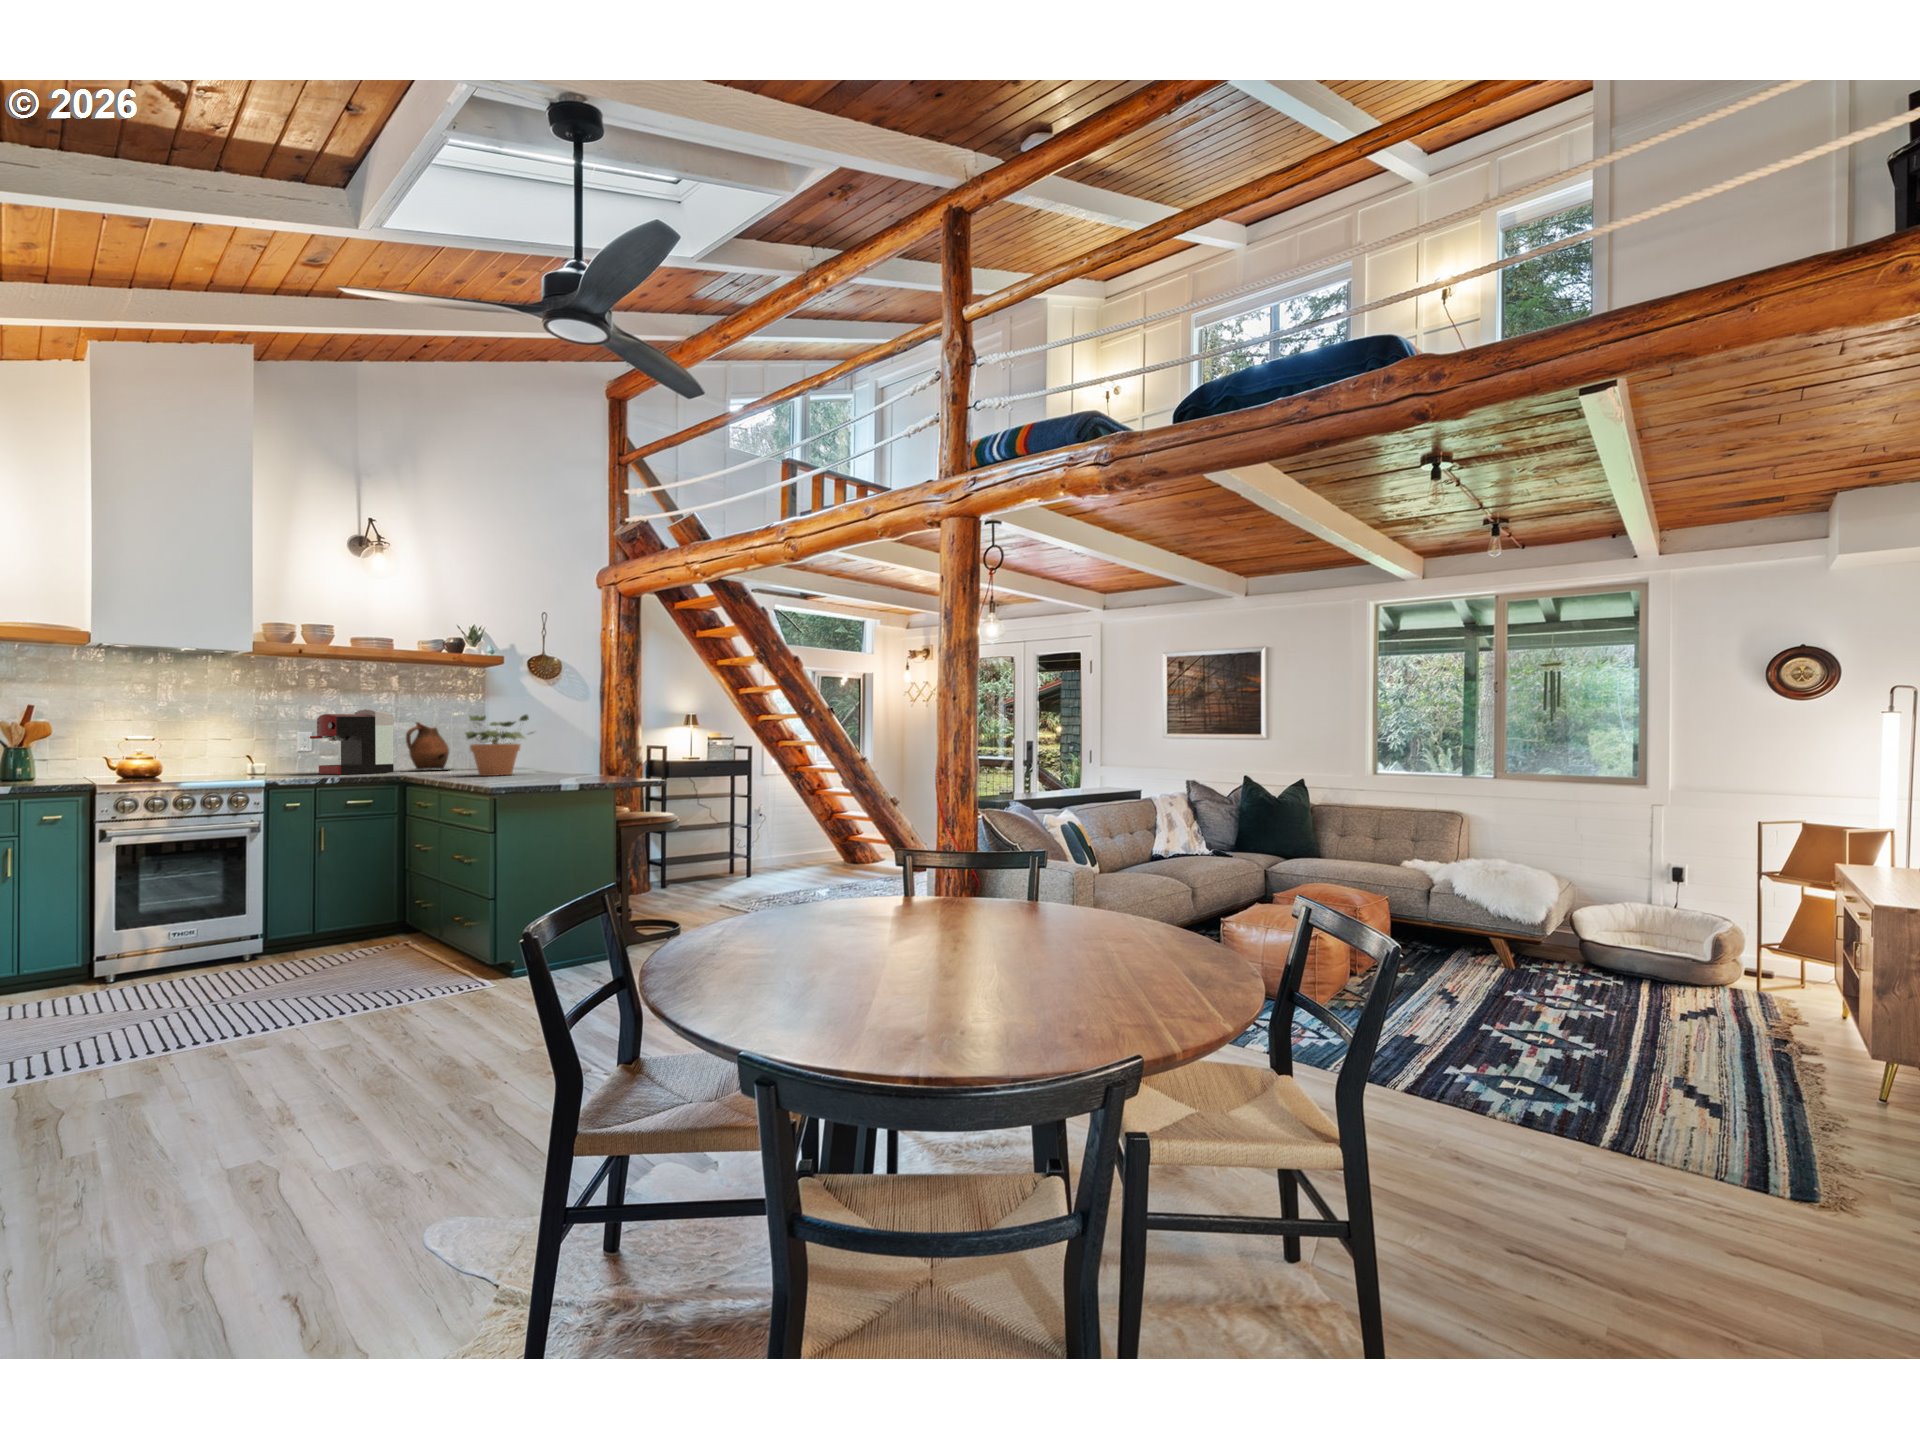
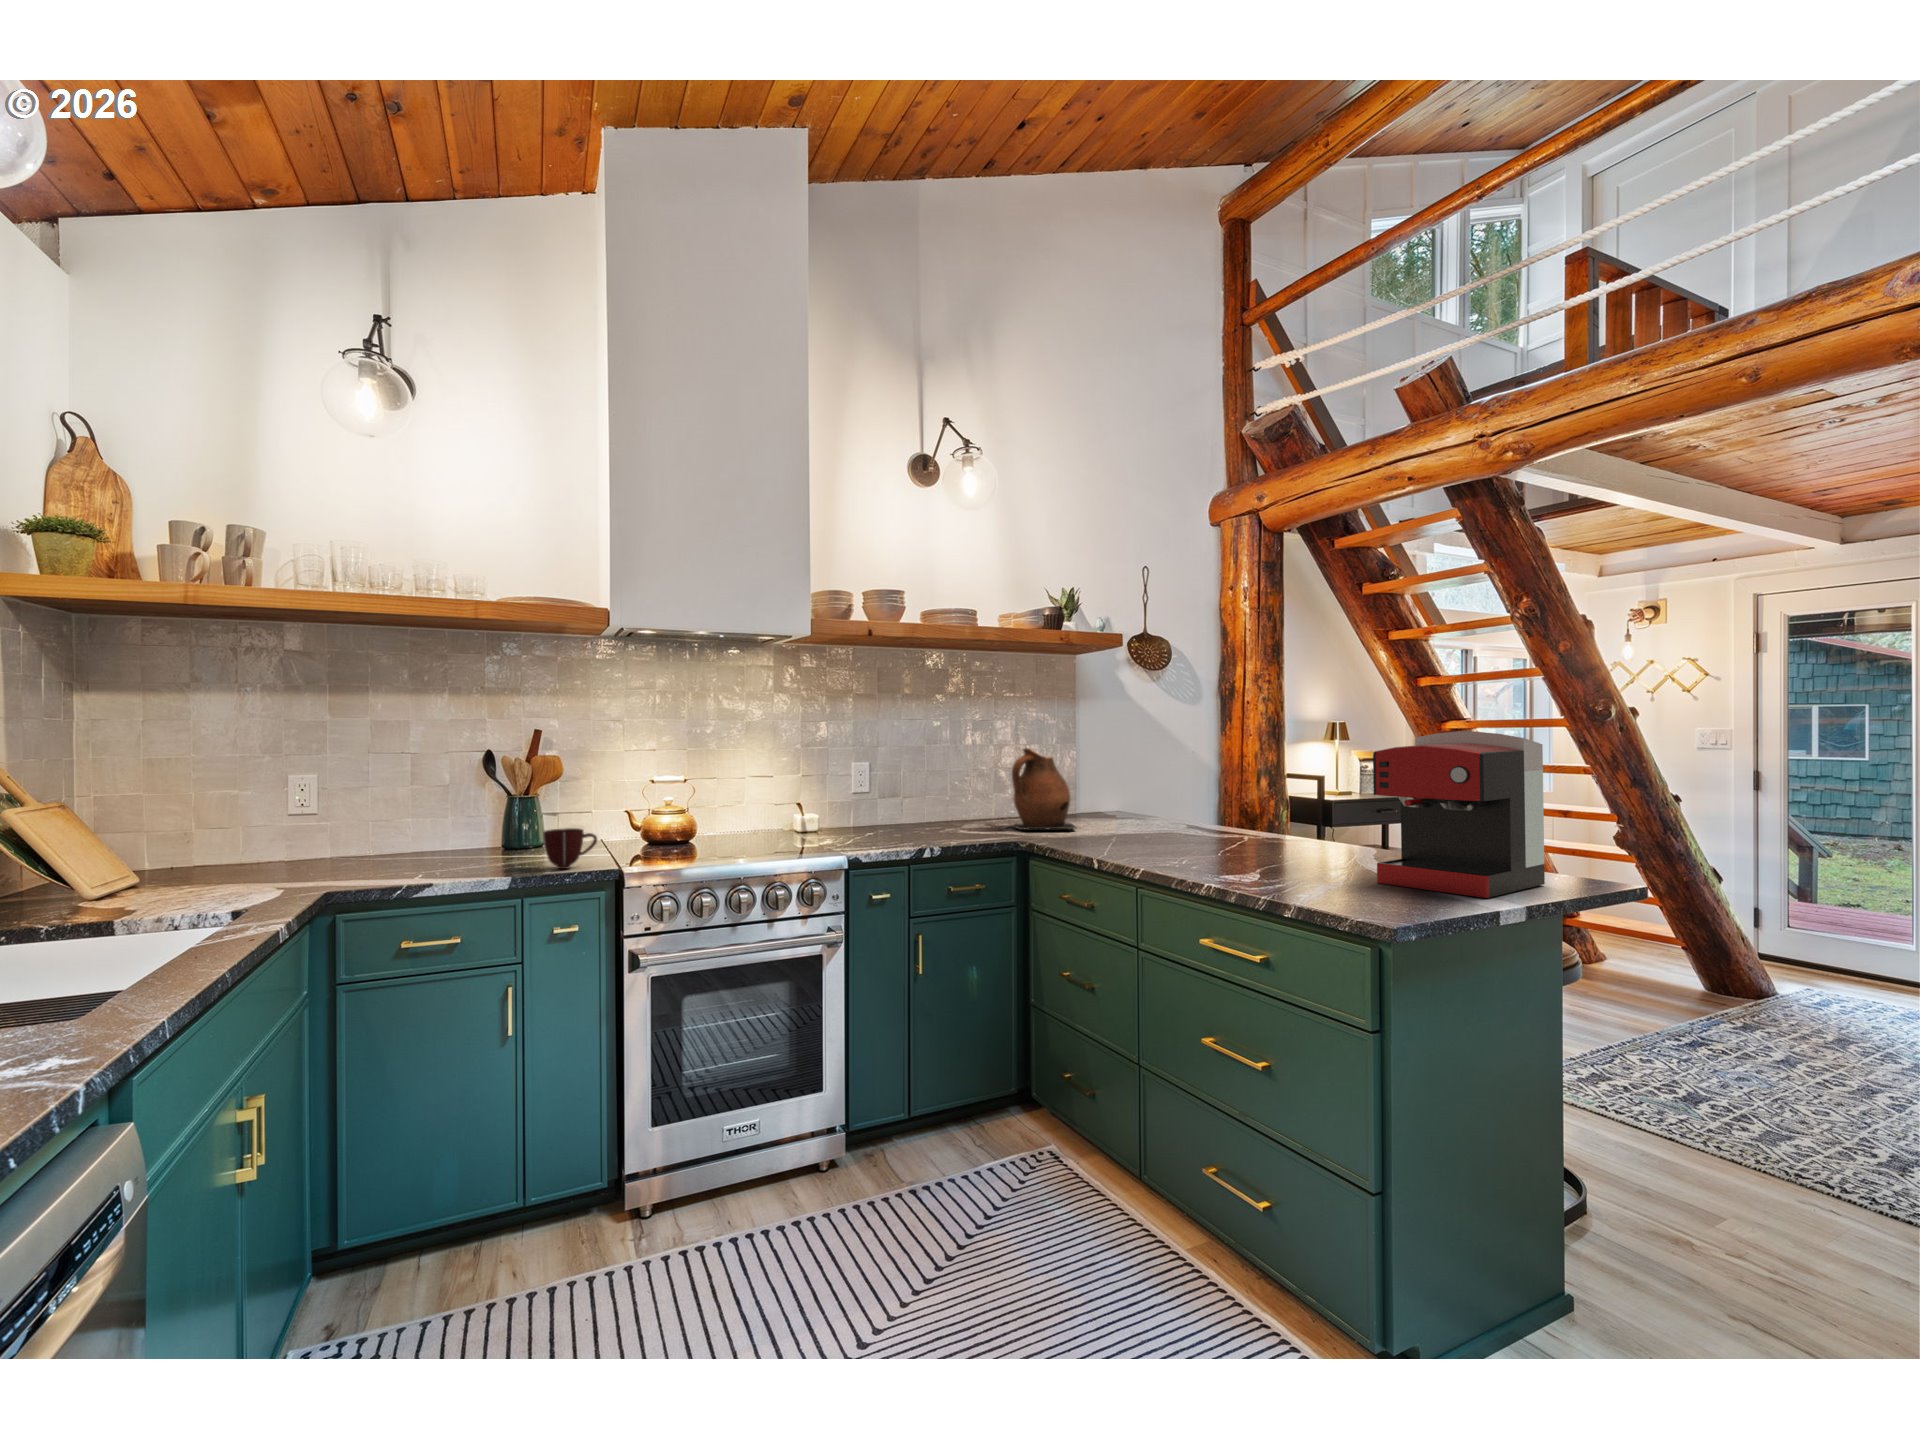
coffee maker: present [310,709,394,775] -> present [1373,731,1545,898]
potted plant: present [466,715,532,776] -> none [1174,744,1315,869]
mug: none [35,761,77,784] -> present [543,828,597,869]

